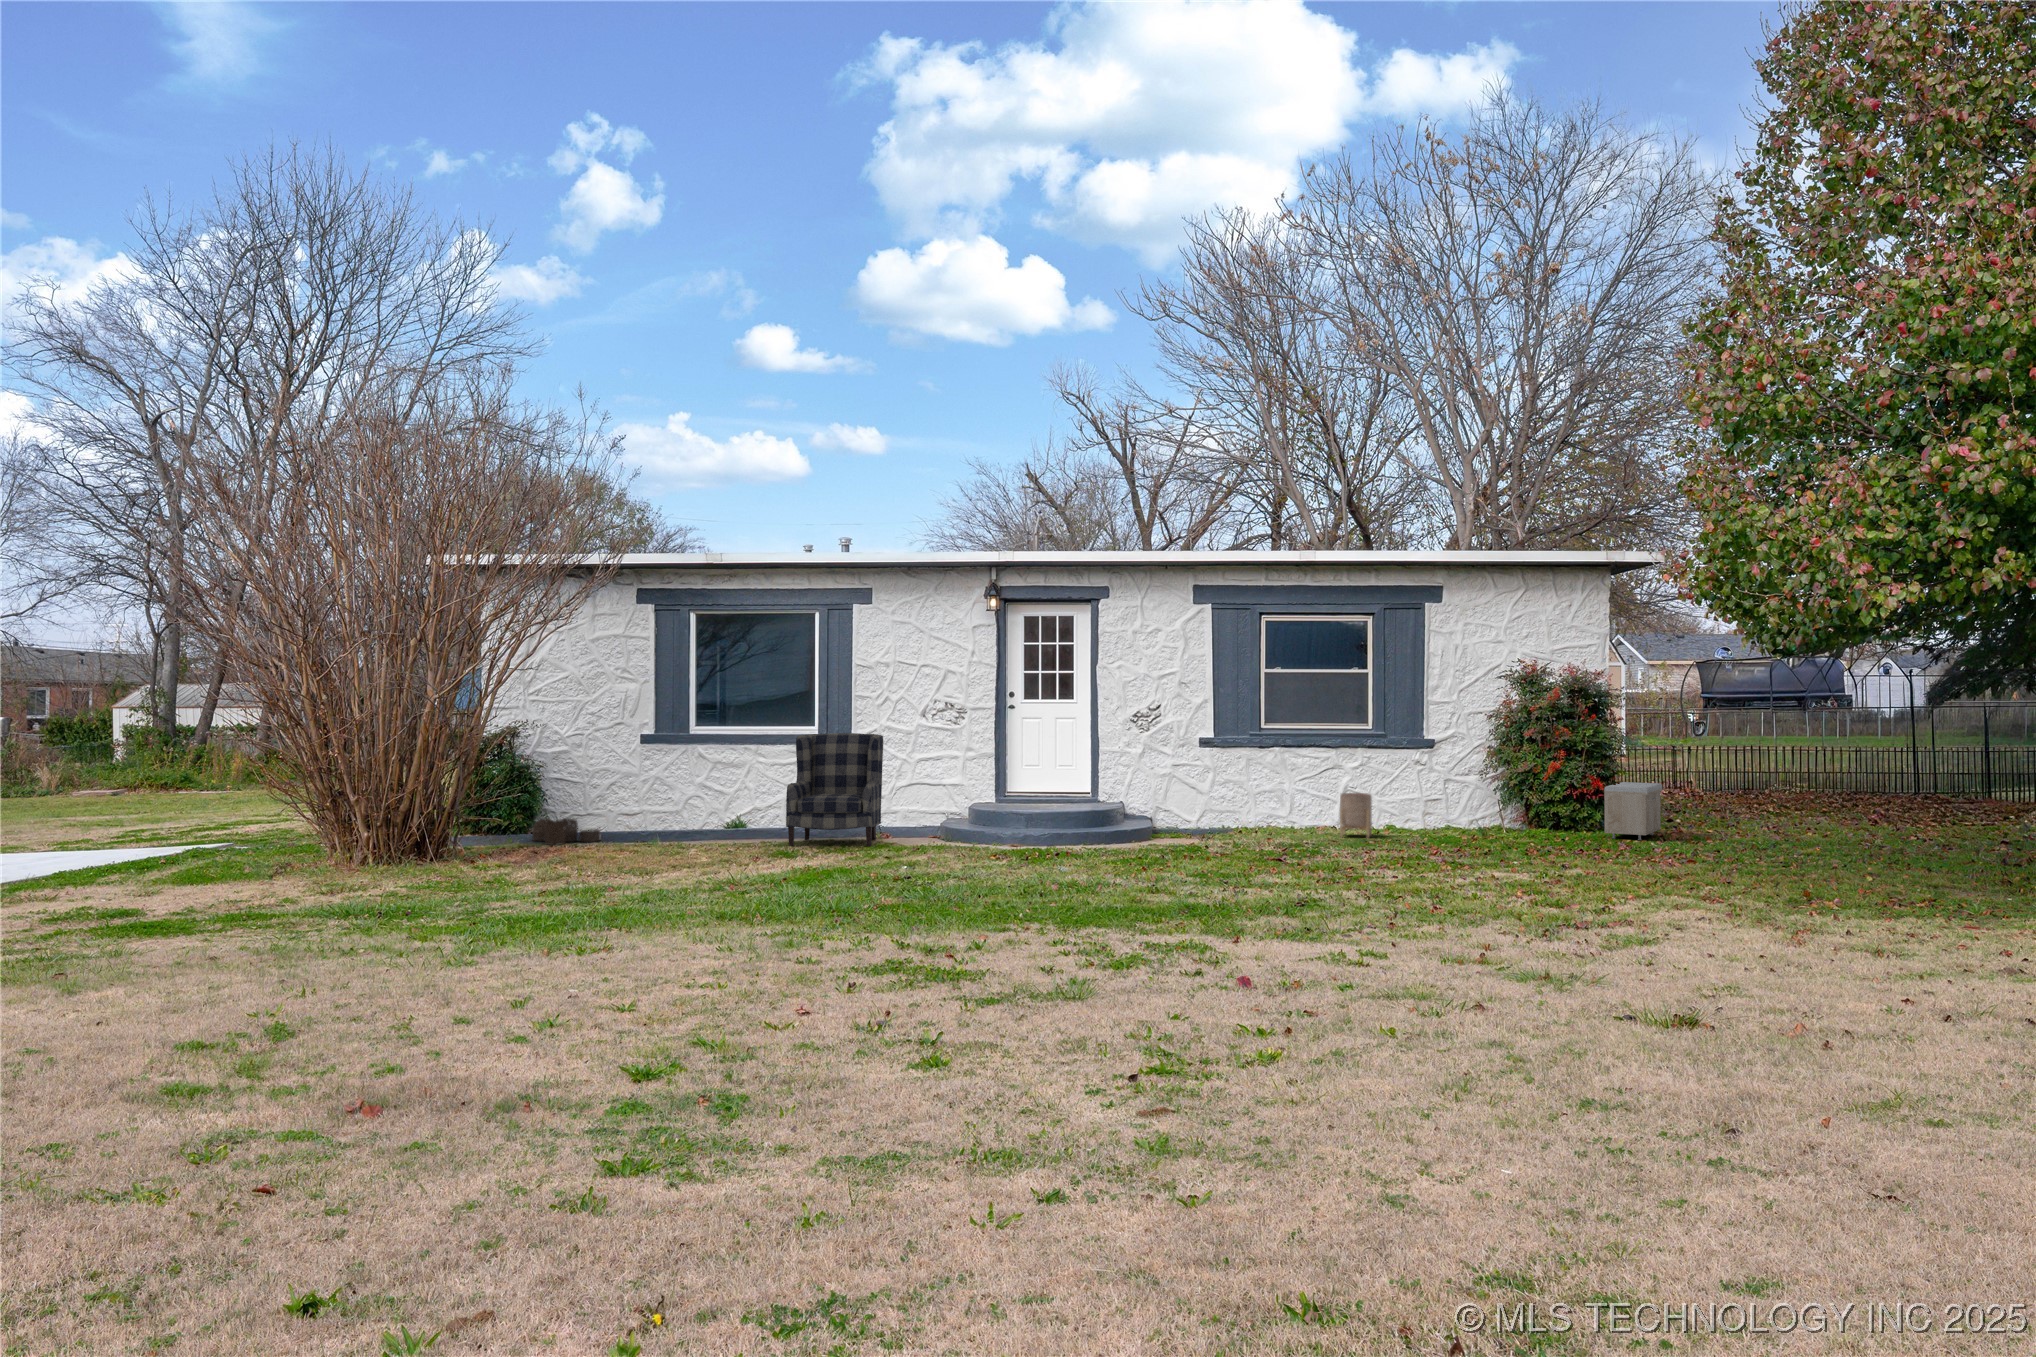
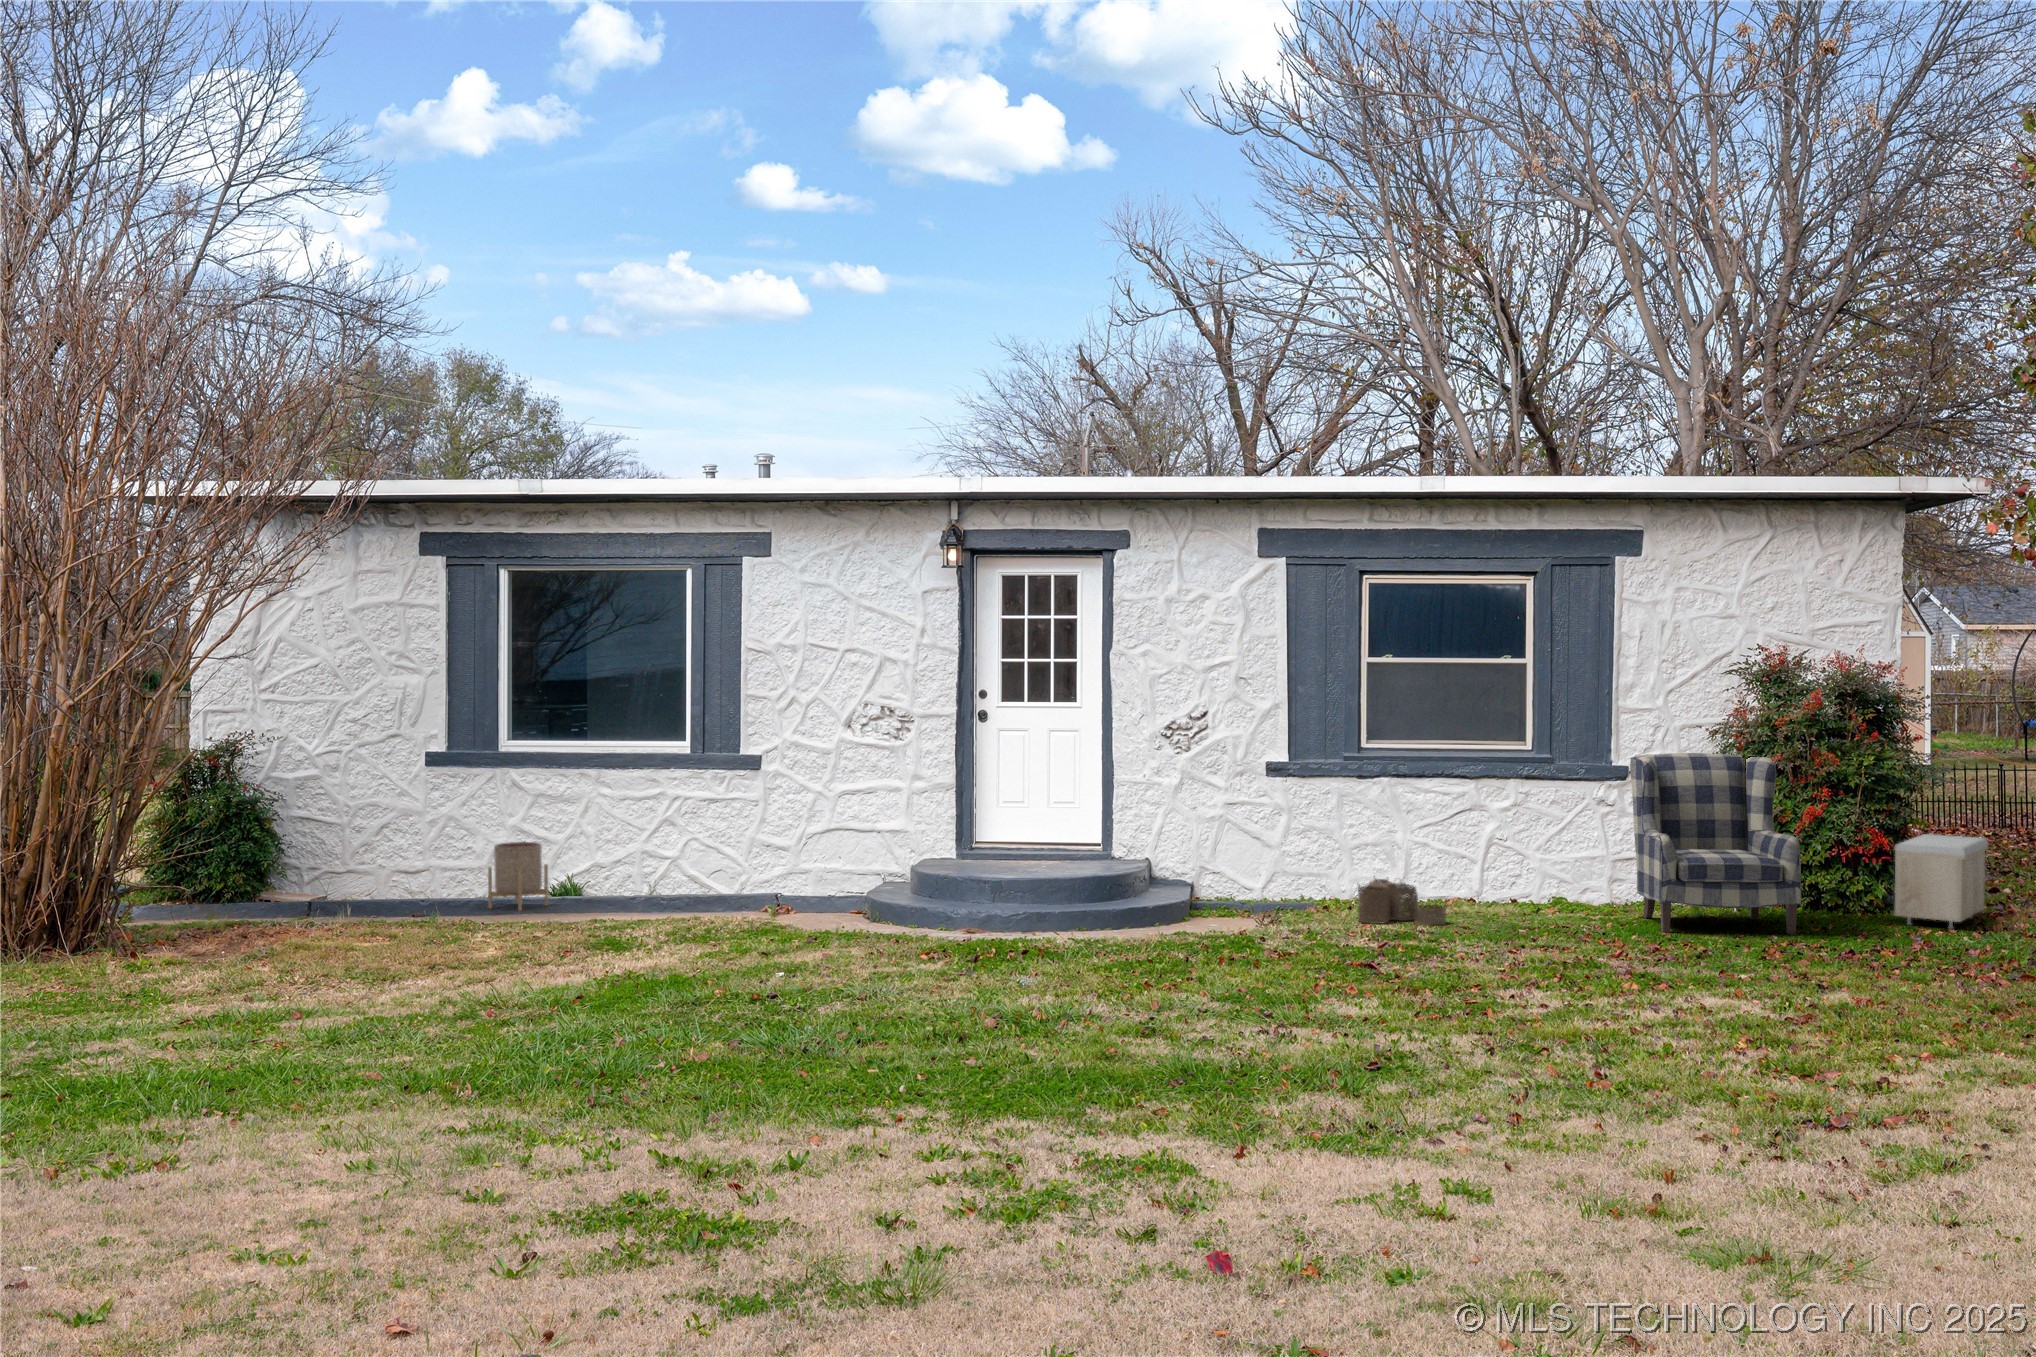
chair: present [786,733,883,846] -> present [1630,753,1801,934]
planter: present [1340,793,1372,838] -> present [488,842,548,911]
woven basket: present [532,818,600,845] -> present [1358,876,1446,925]

